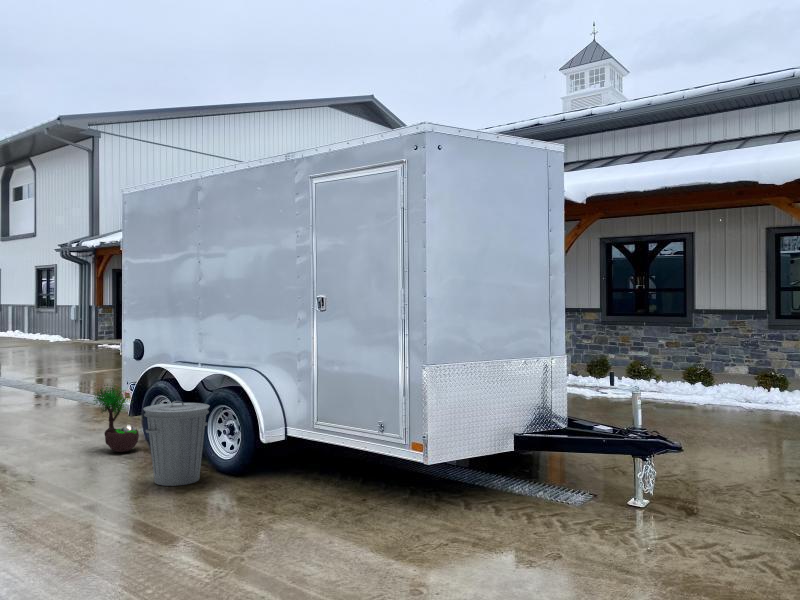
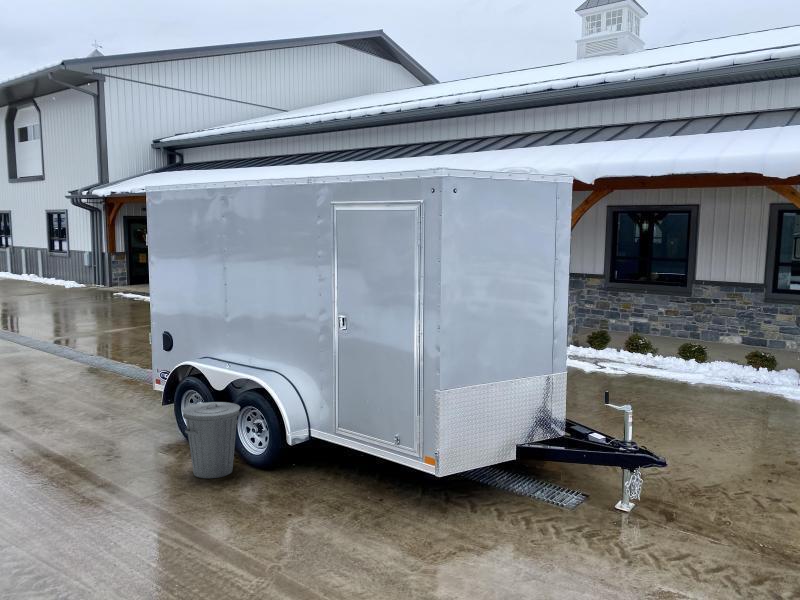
potted tree: present [94,386,139,452] -> none [132,373,173,438]

